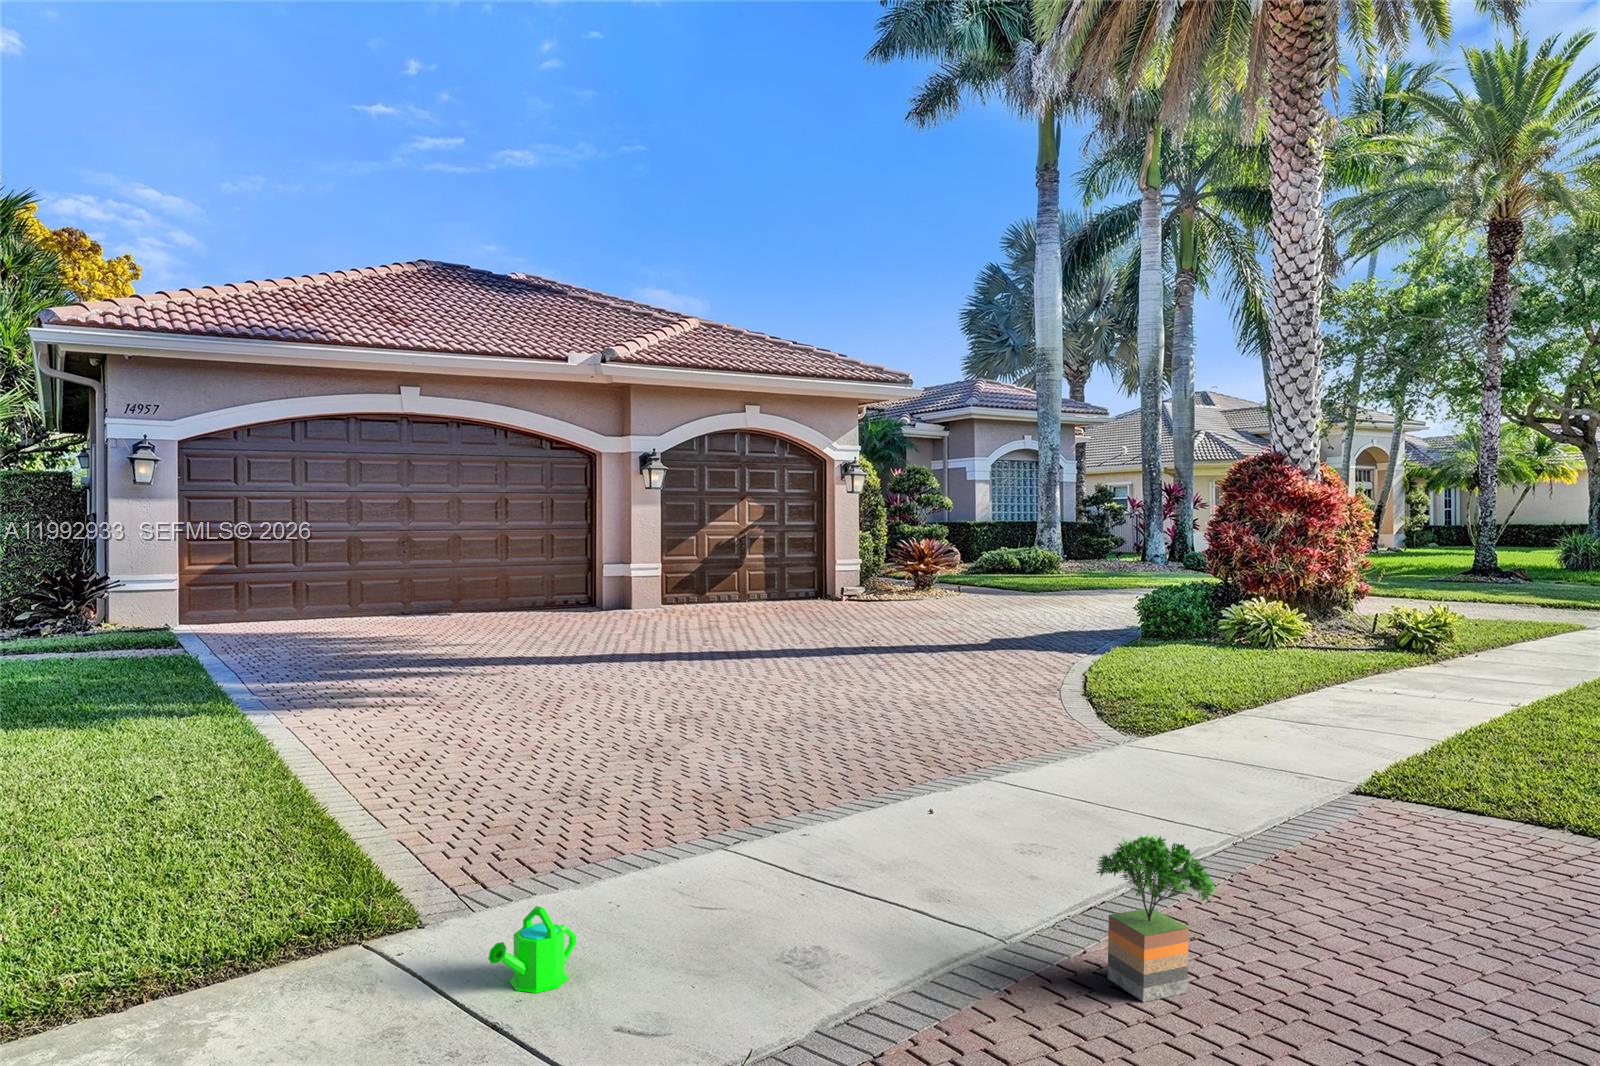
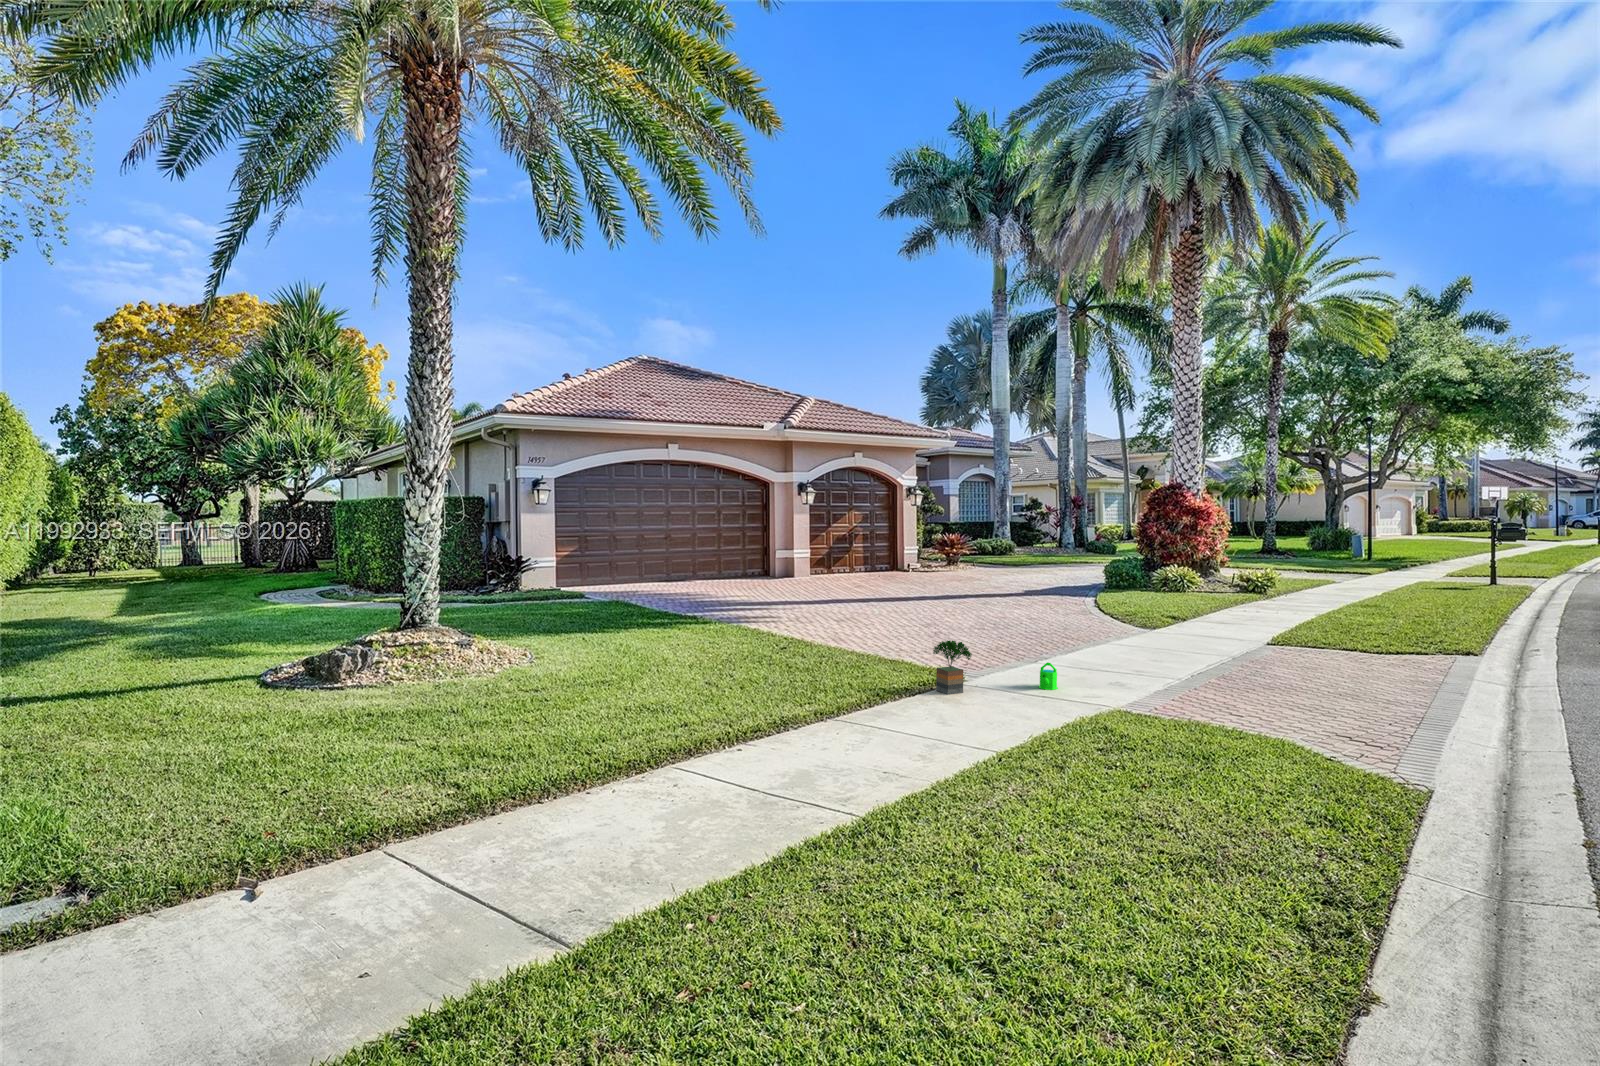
potted tree: present [1096,835,1217,1002] -> present [933,641,972,694]

